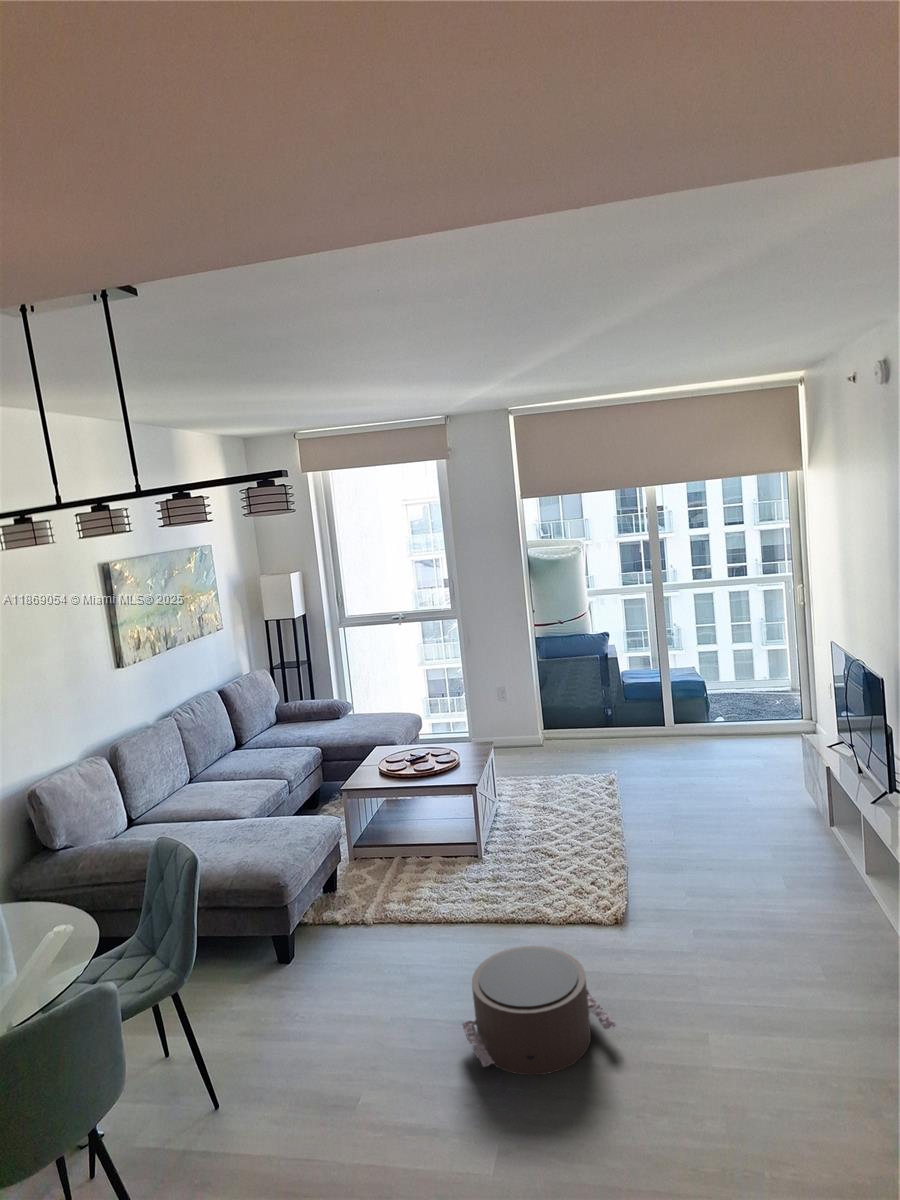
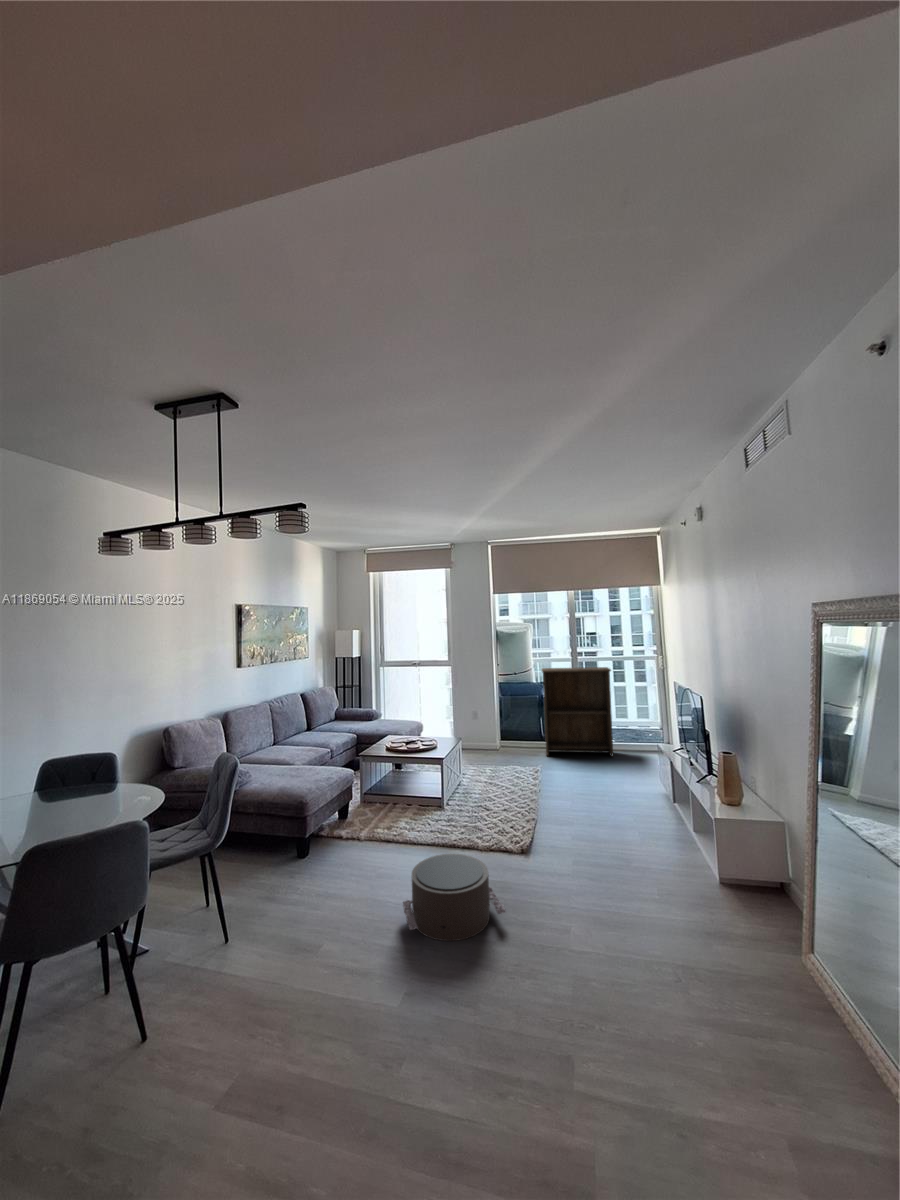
bookshelf: none [606,606,725,752] -> present [542,667,613,757]

